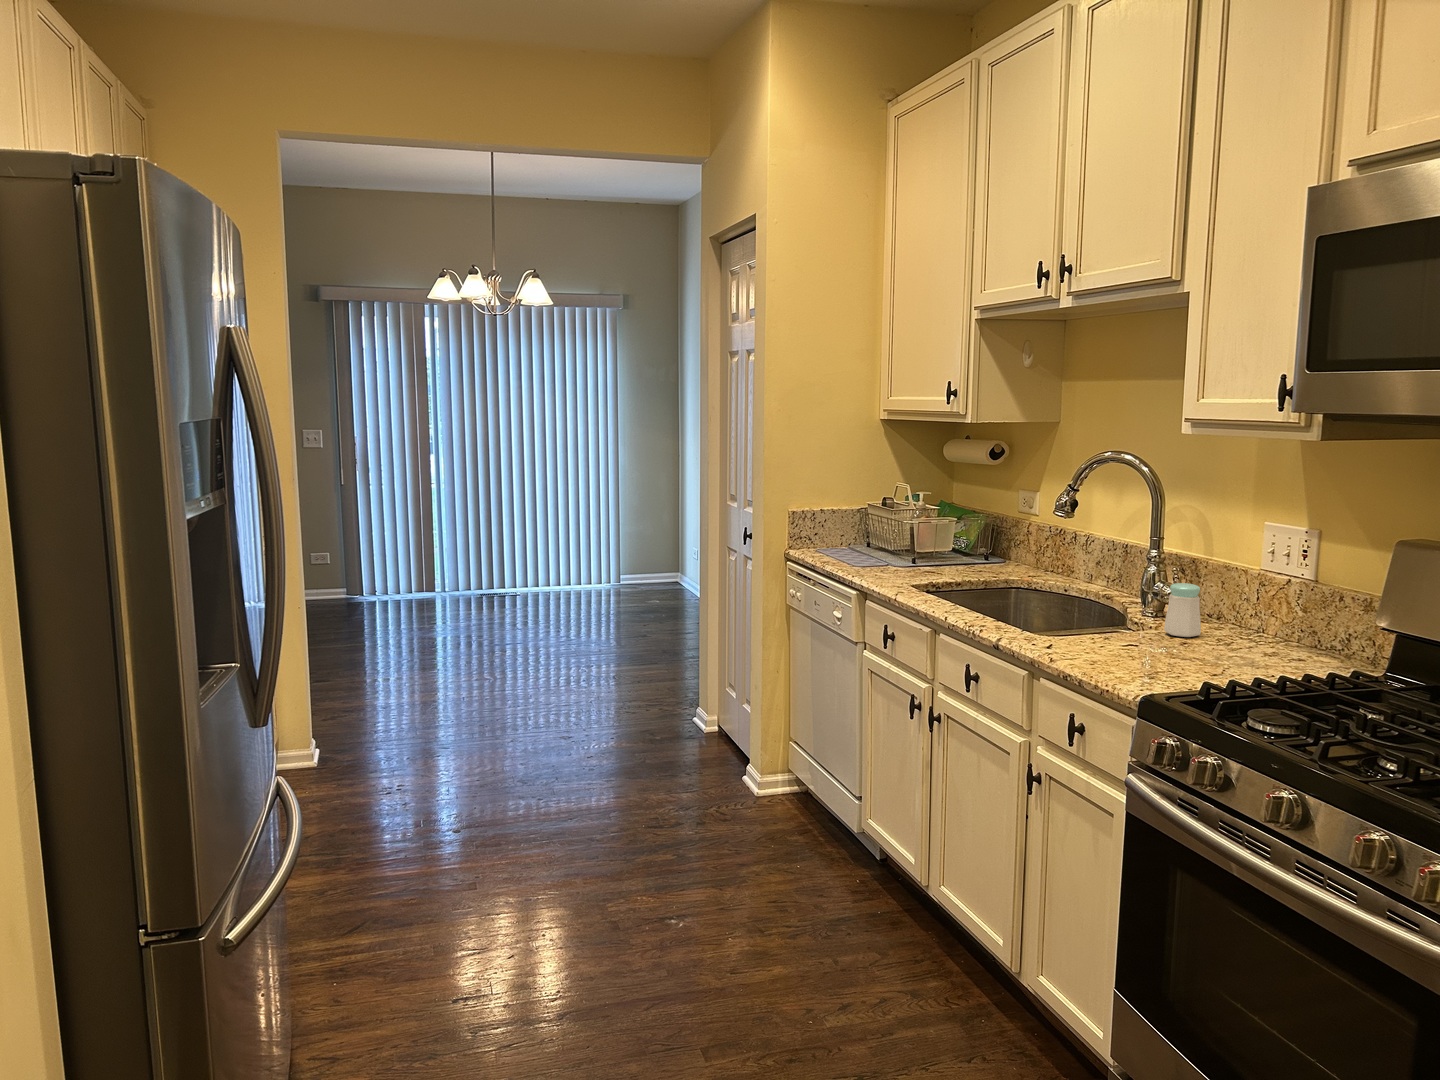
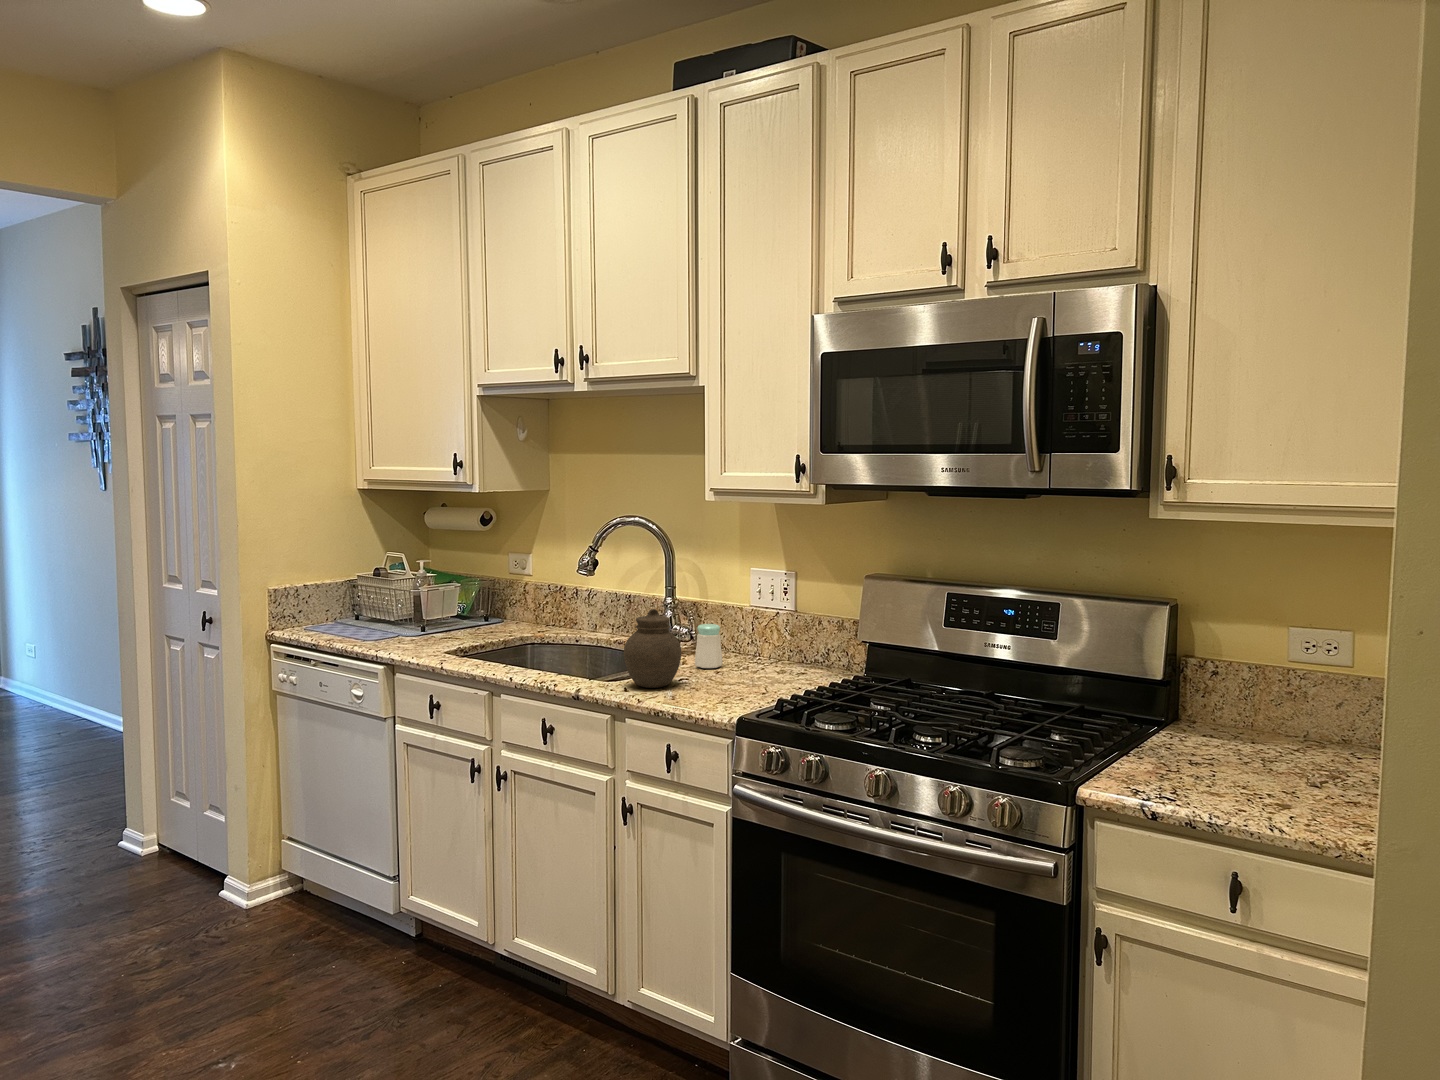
jar: none [1055,558,1125,649] -> present [624,609,681,688]

